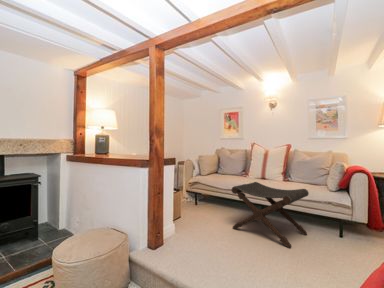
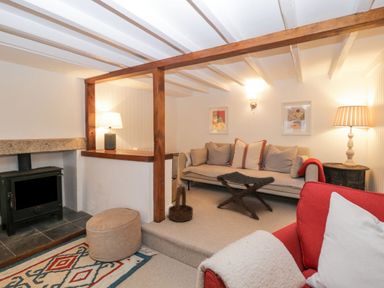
basket: none [168,199,201,249] -> present [168,186,193,222]

